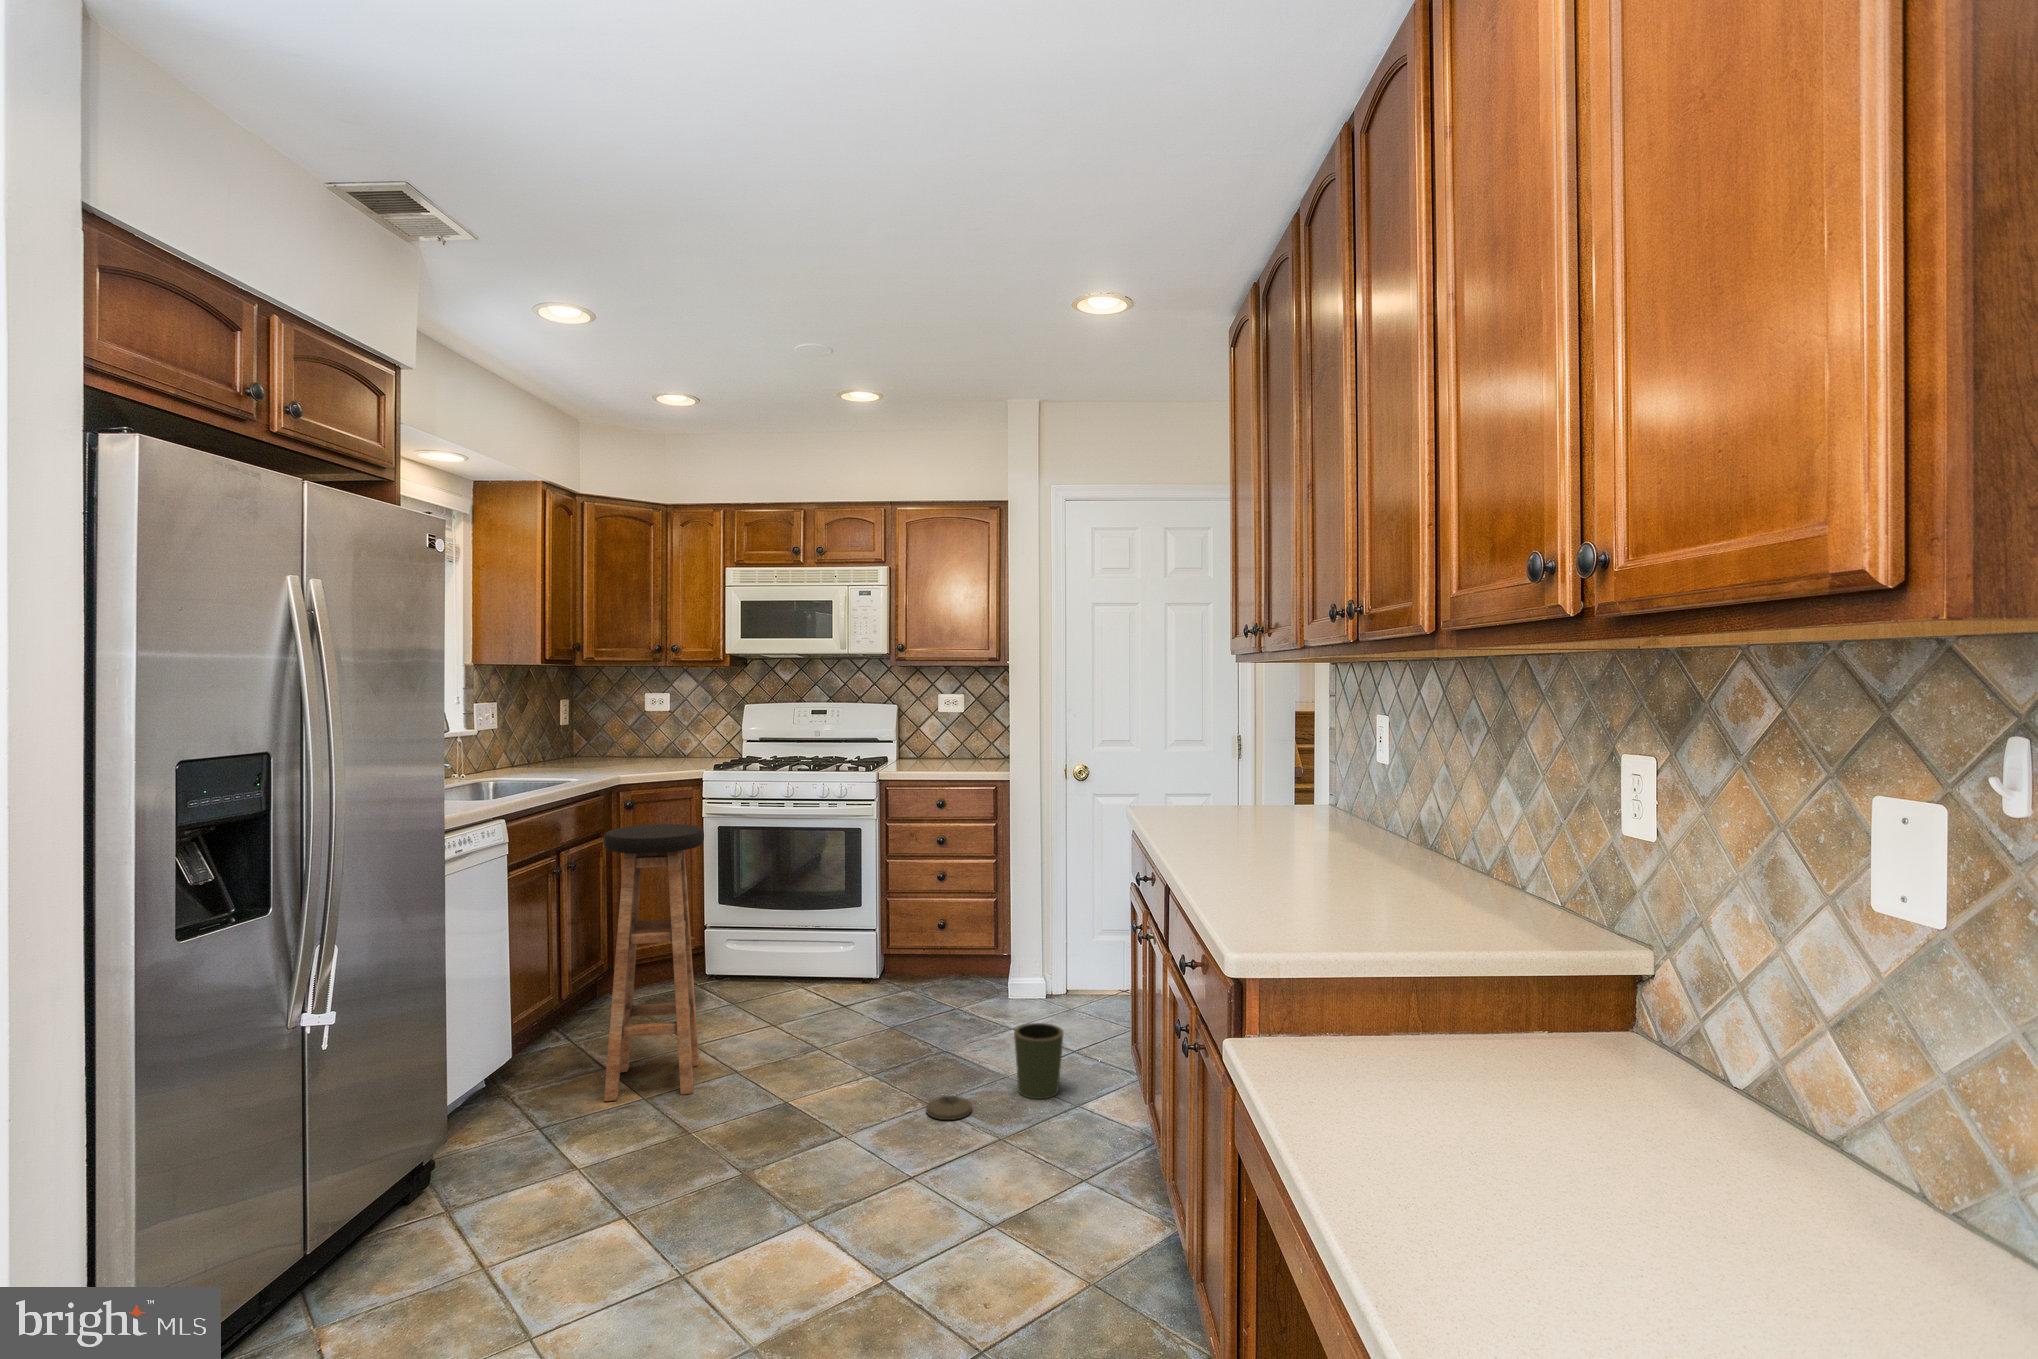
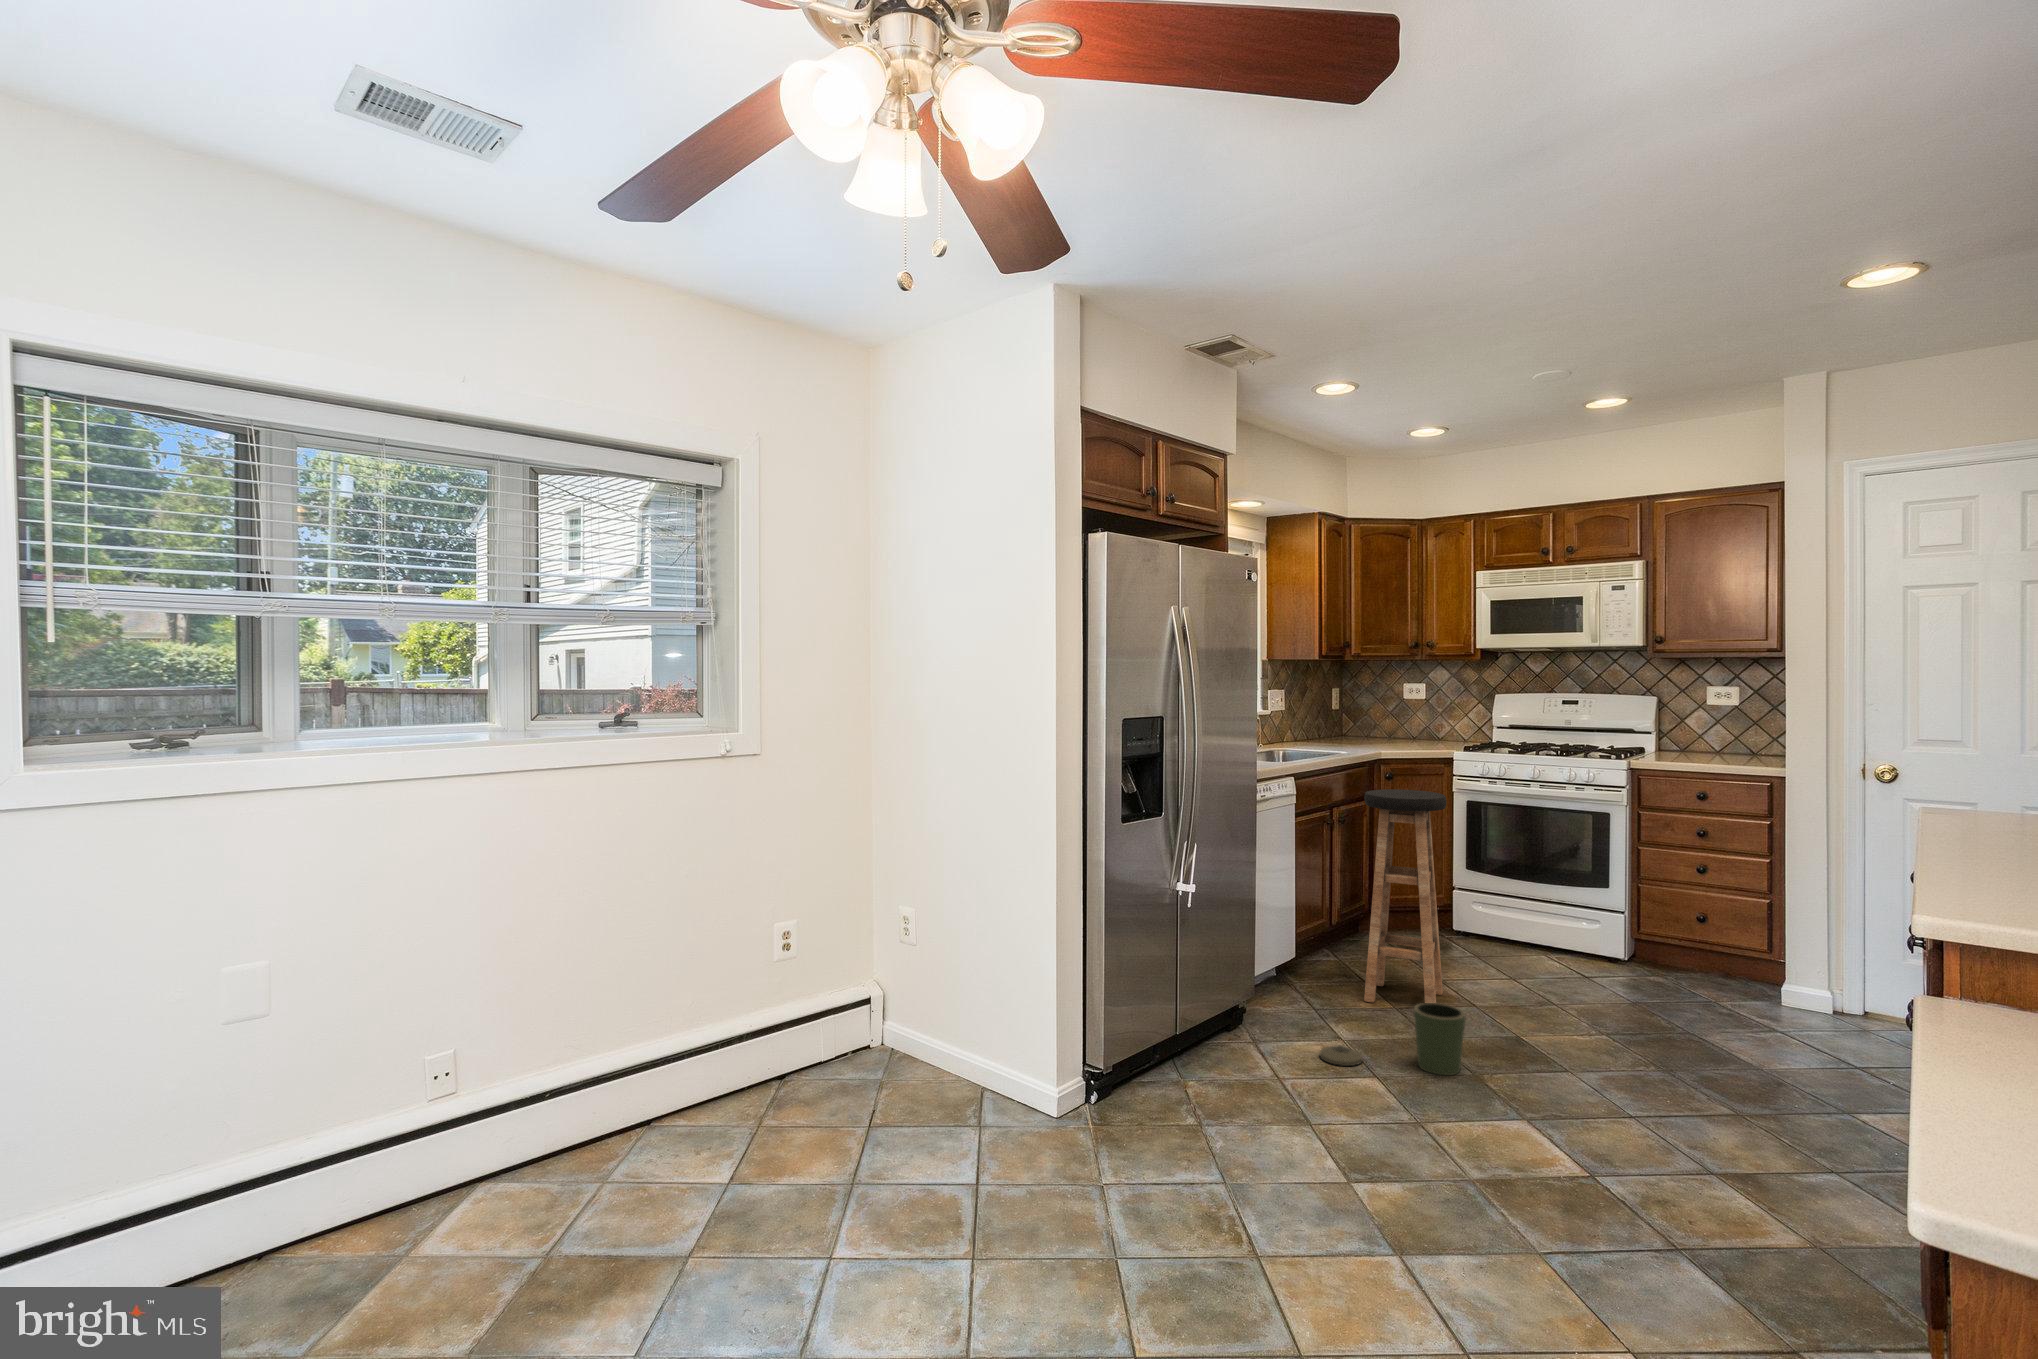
trash can: present [926,1023,1063,1120] -> present [1320,1003,1466,1075]

